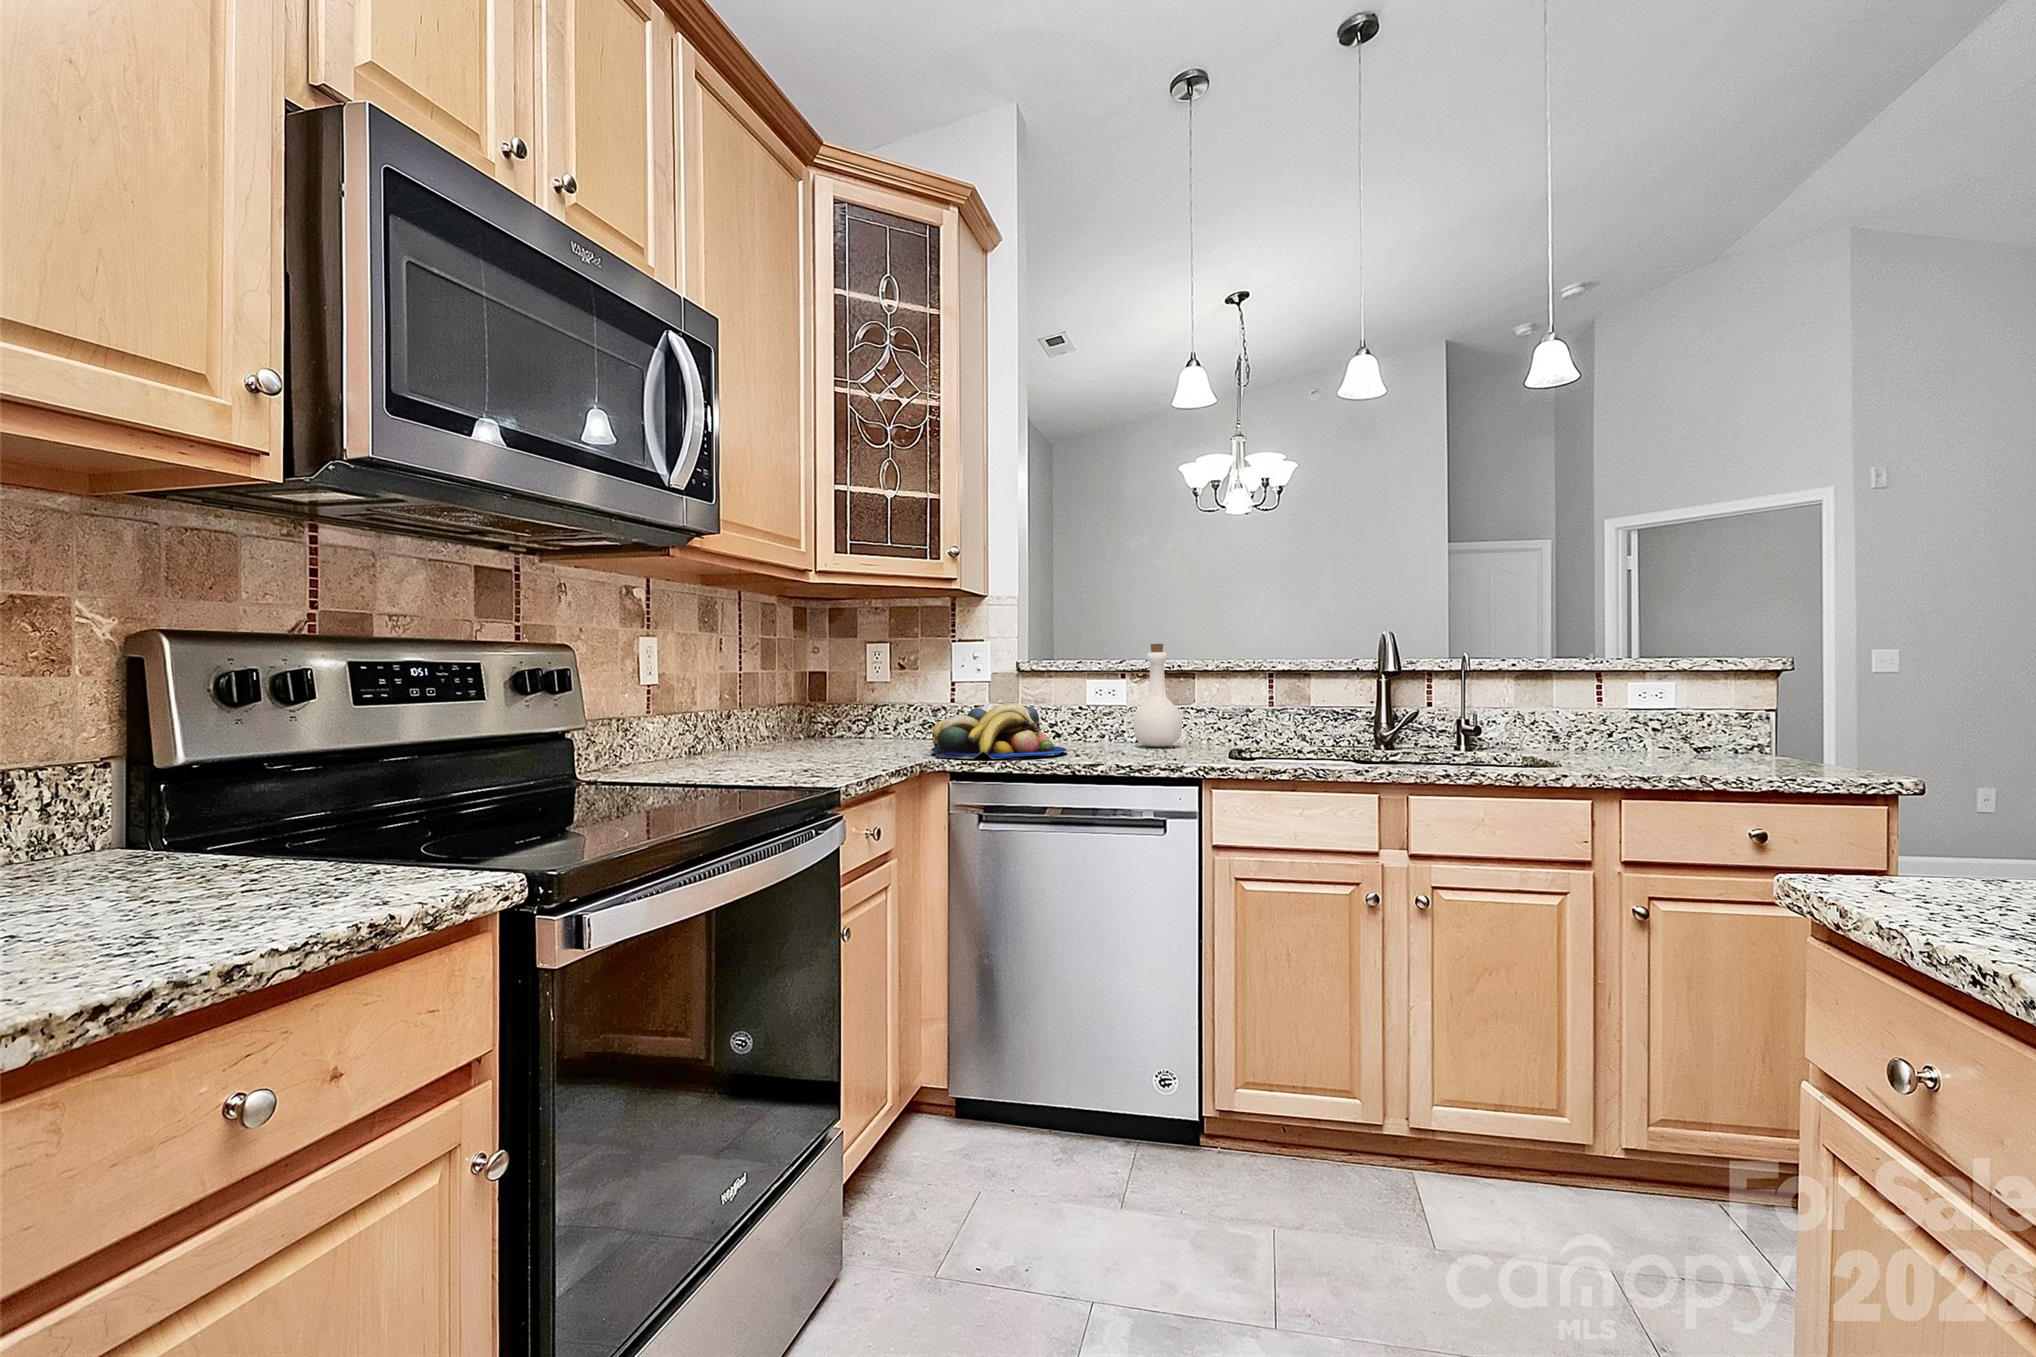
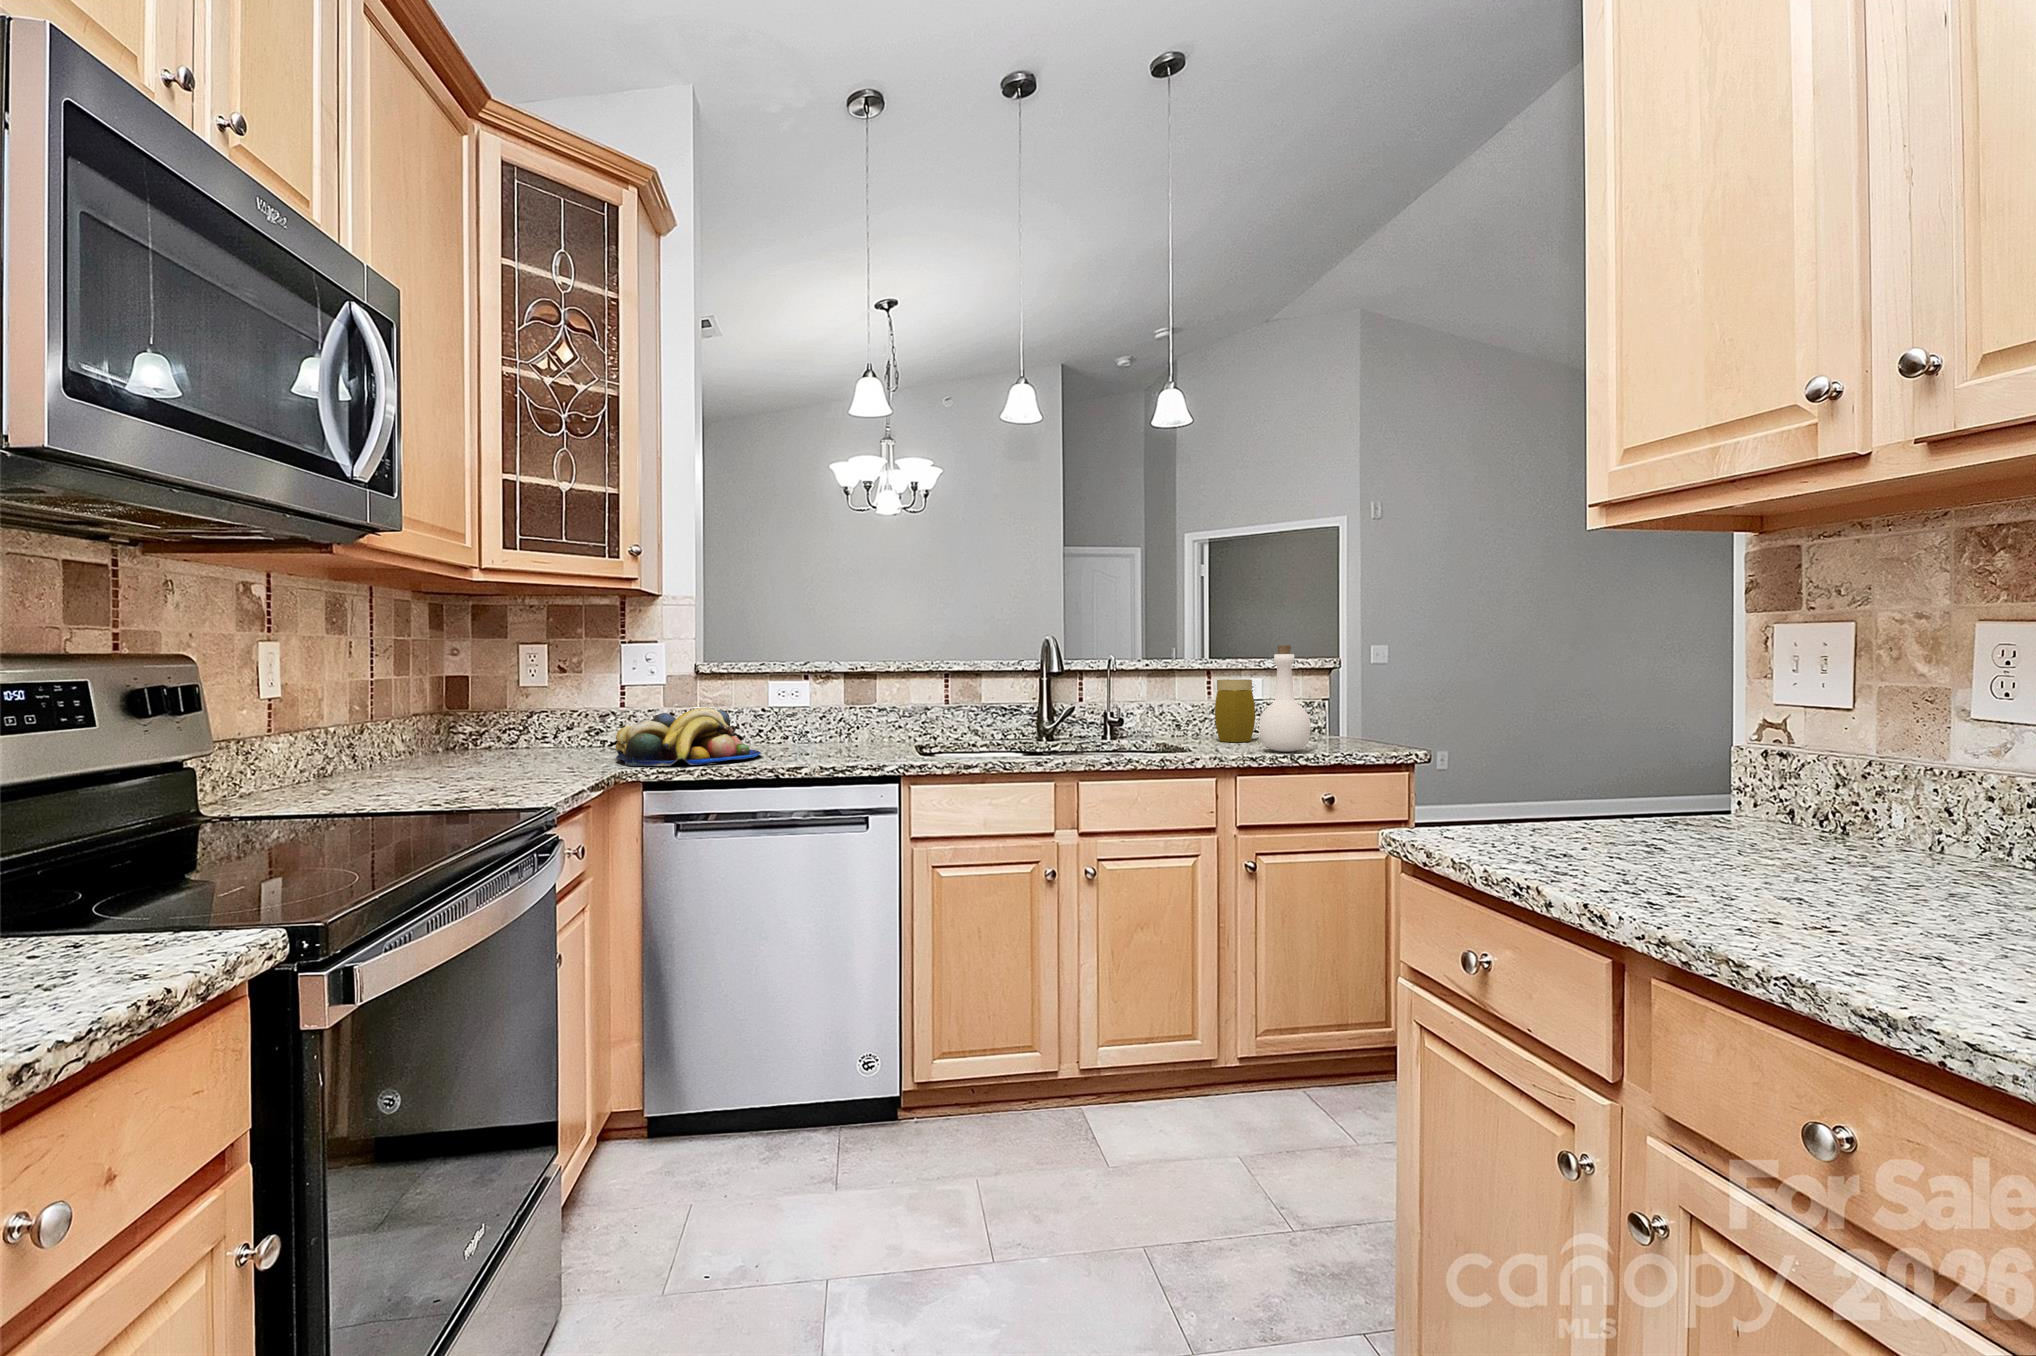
bottle: present [1133,644,1182,747] -> present [1259,645,1311,752]
jar: none [1607,681,1664,759] -> present [1215,679,1255,742]

